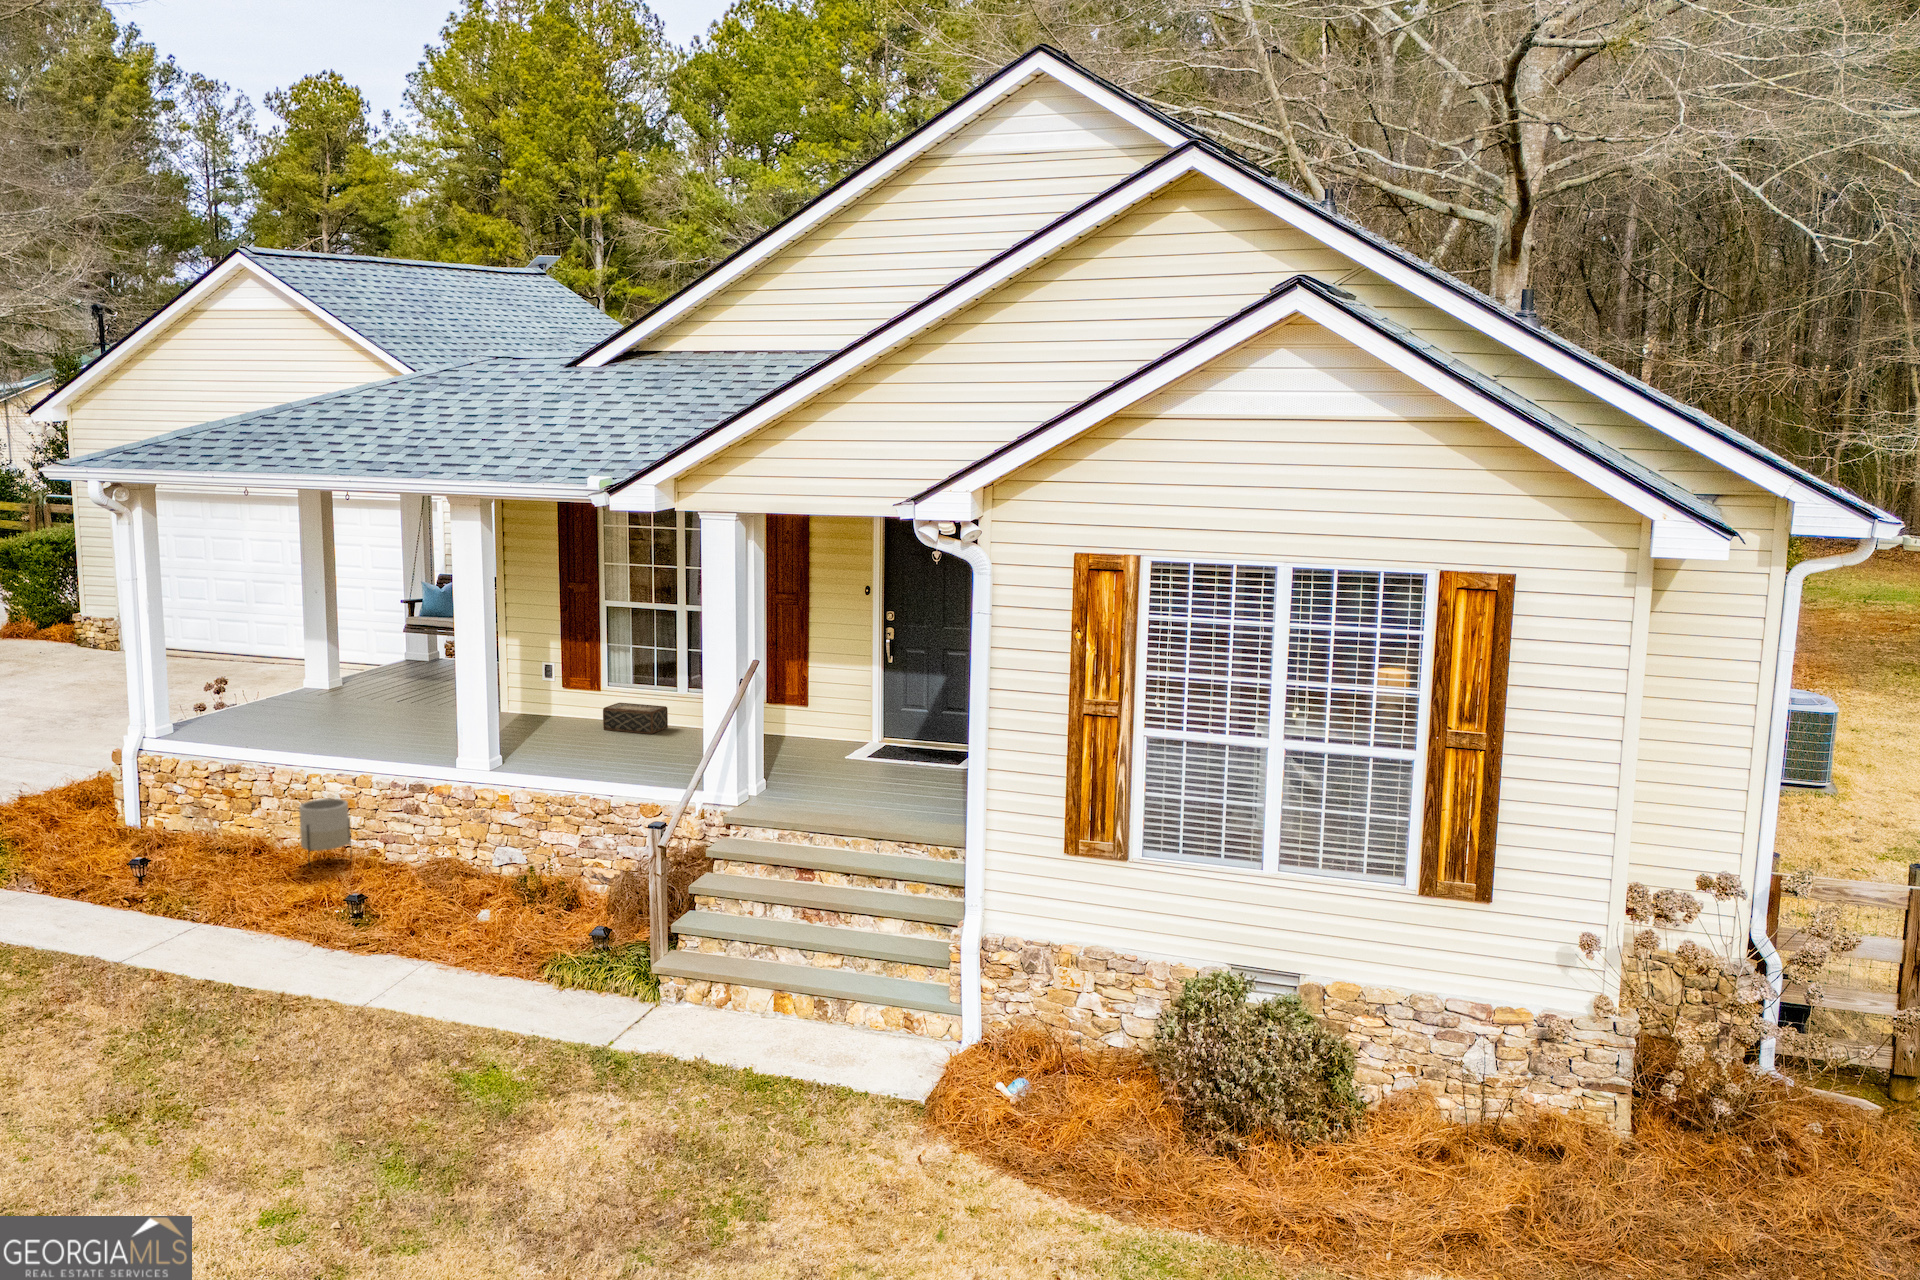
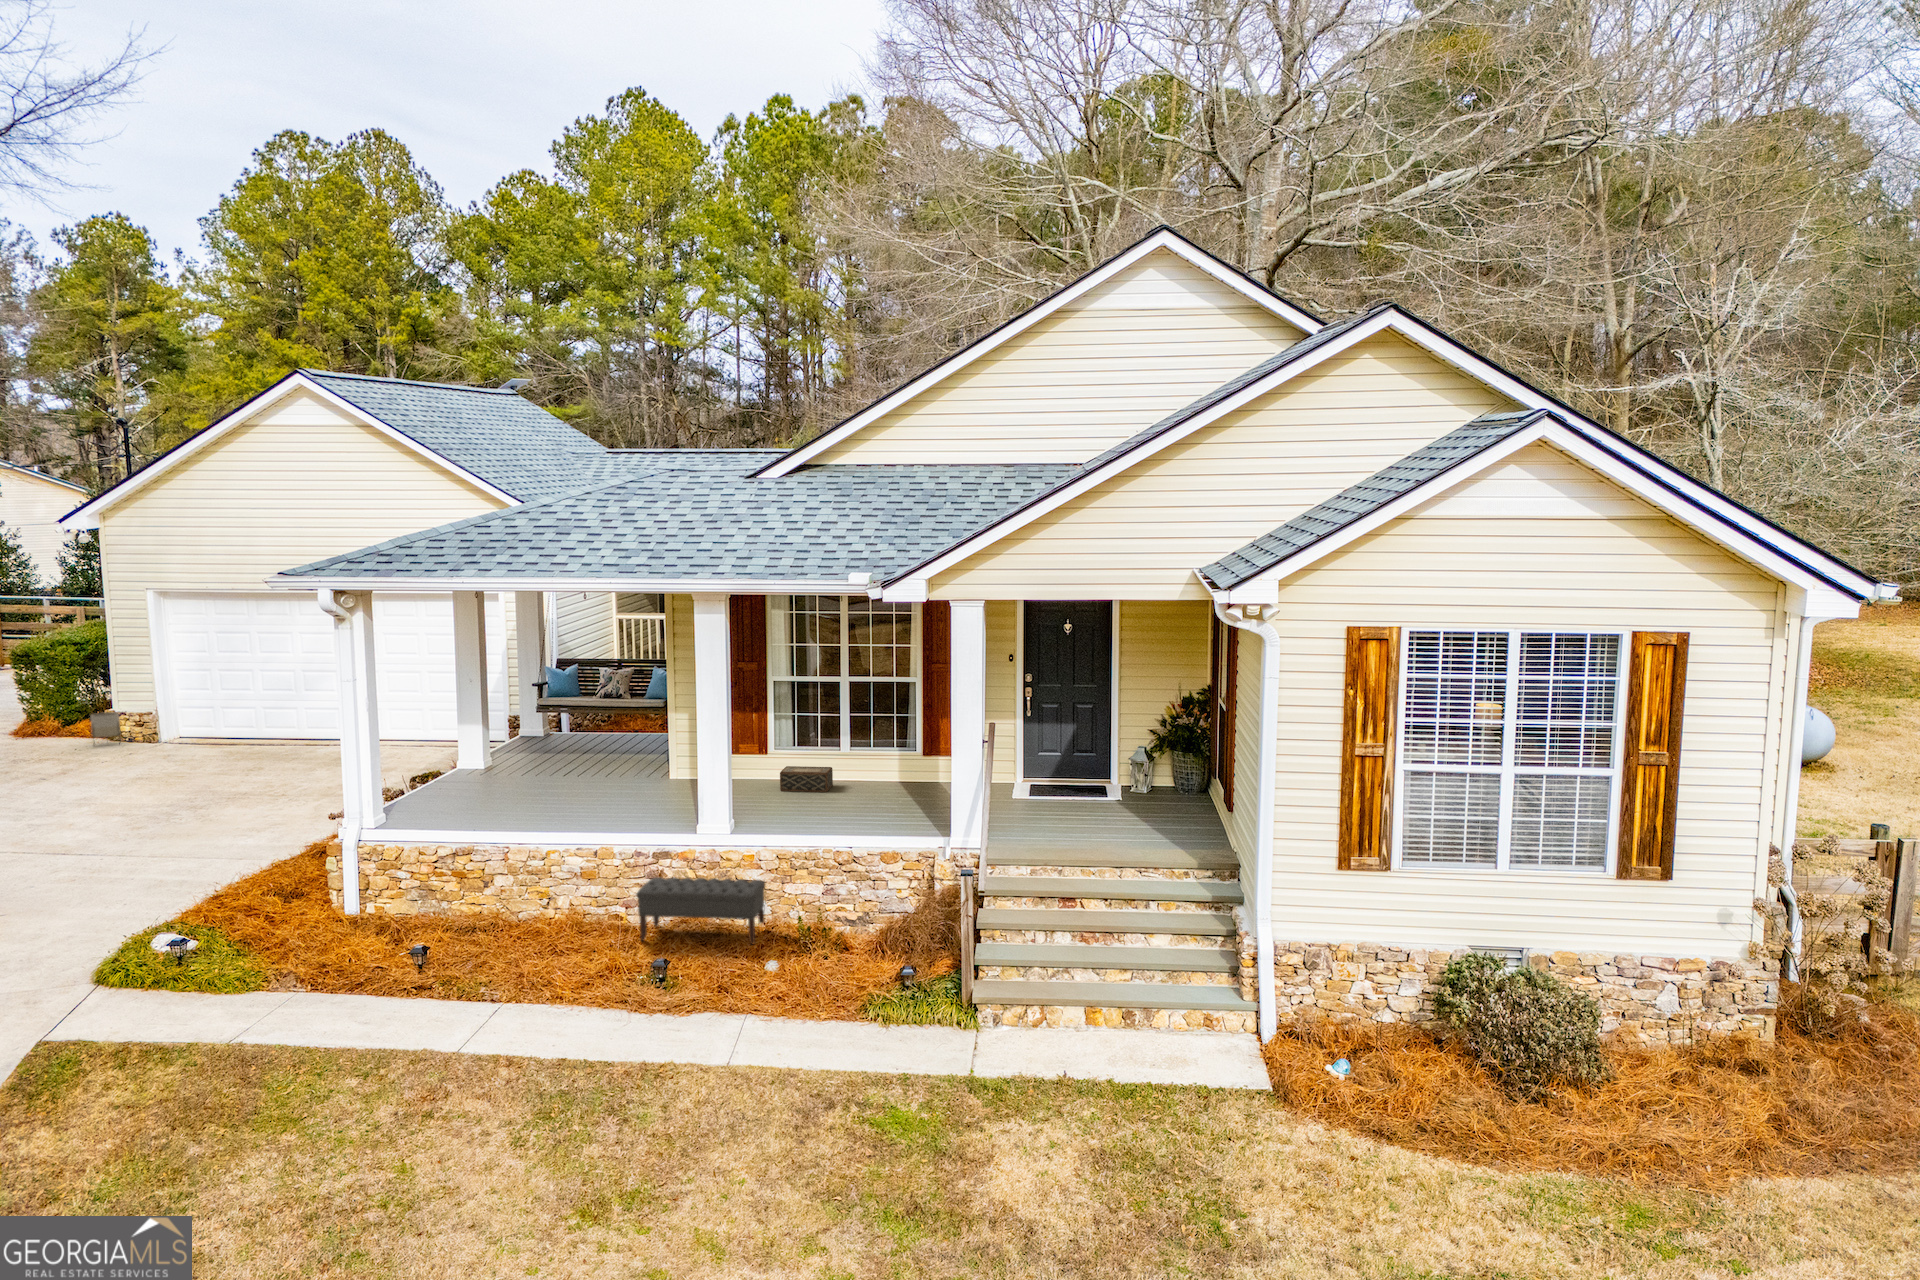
planter: present [299,799,351,856] -> present [90,712,121,738]
bench: none [374,813,523,896] -> present [636,877,765,944]

